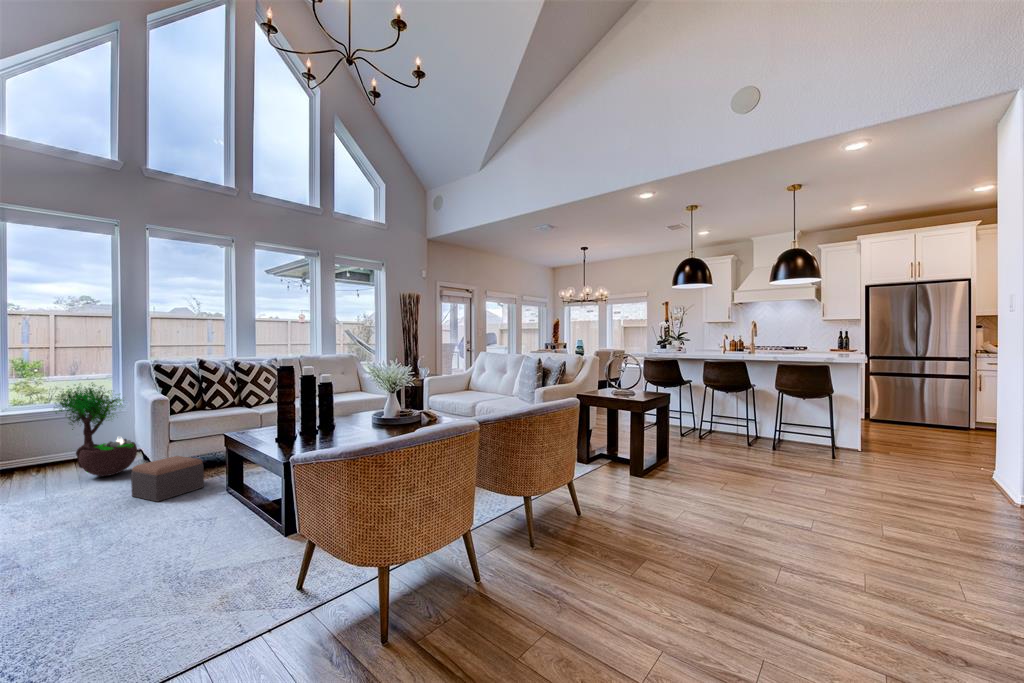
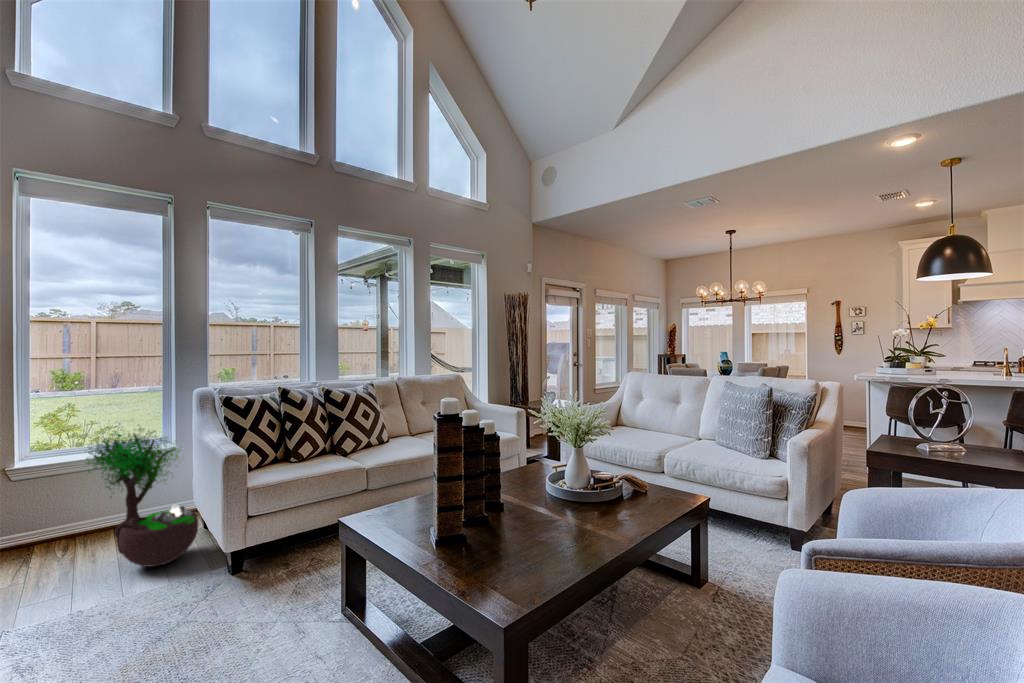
footstool: present [131,456,204,502] -> none [194,549,302,646]

